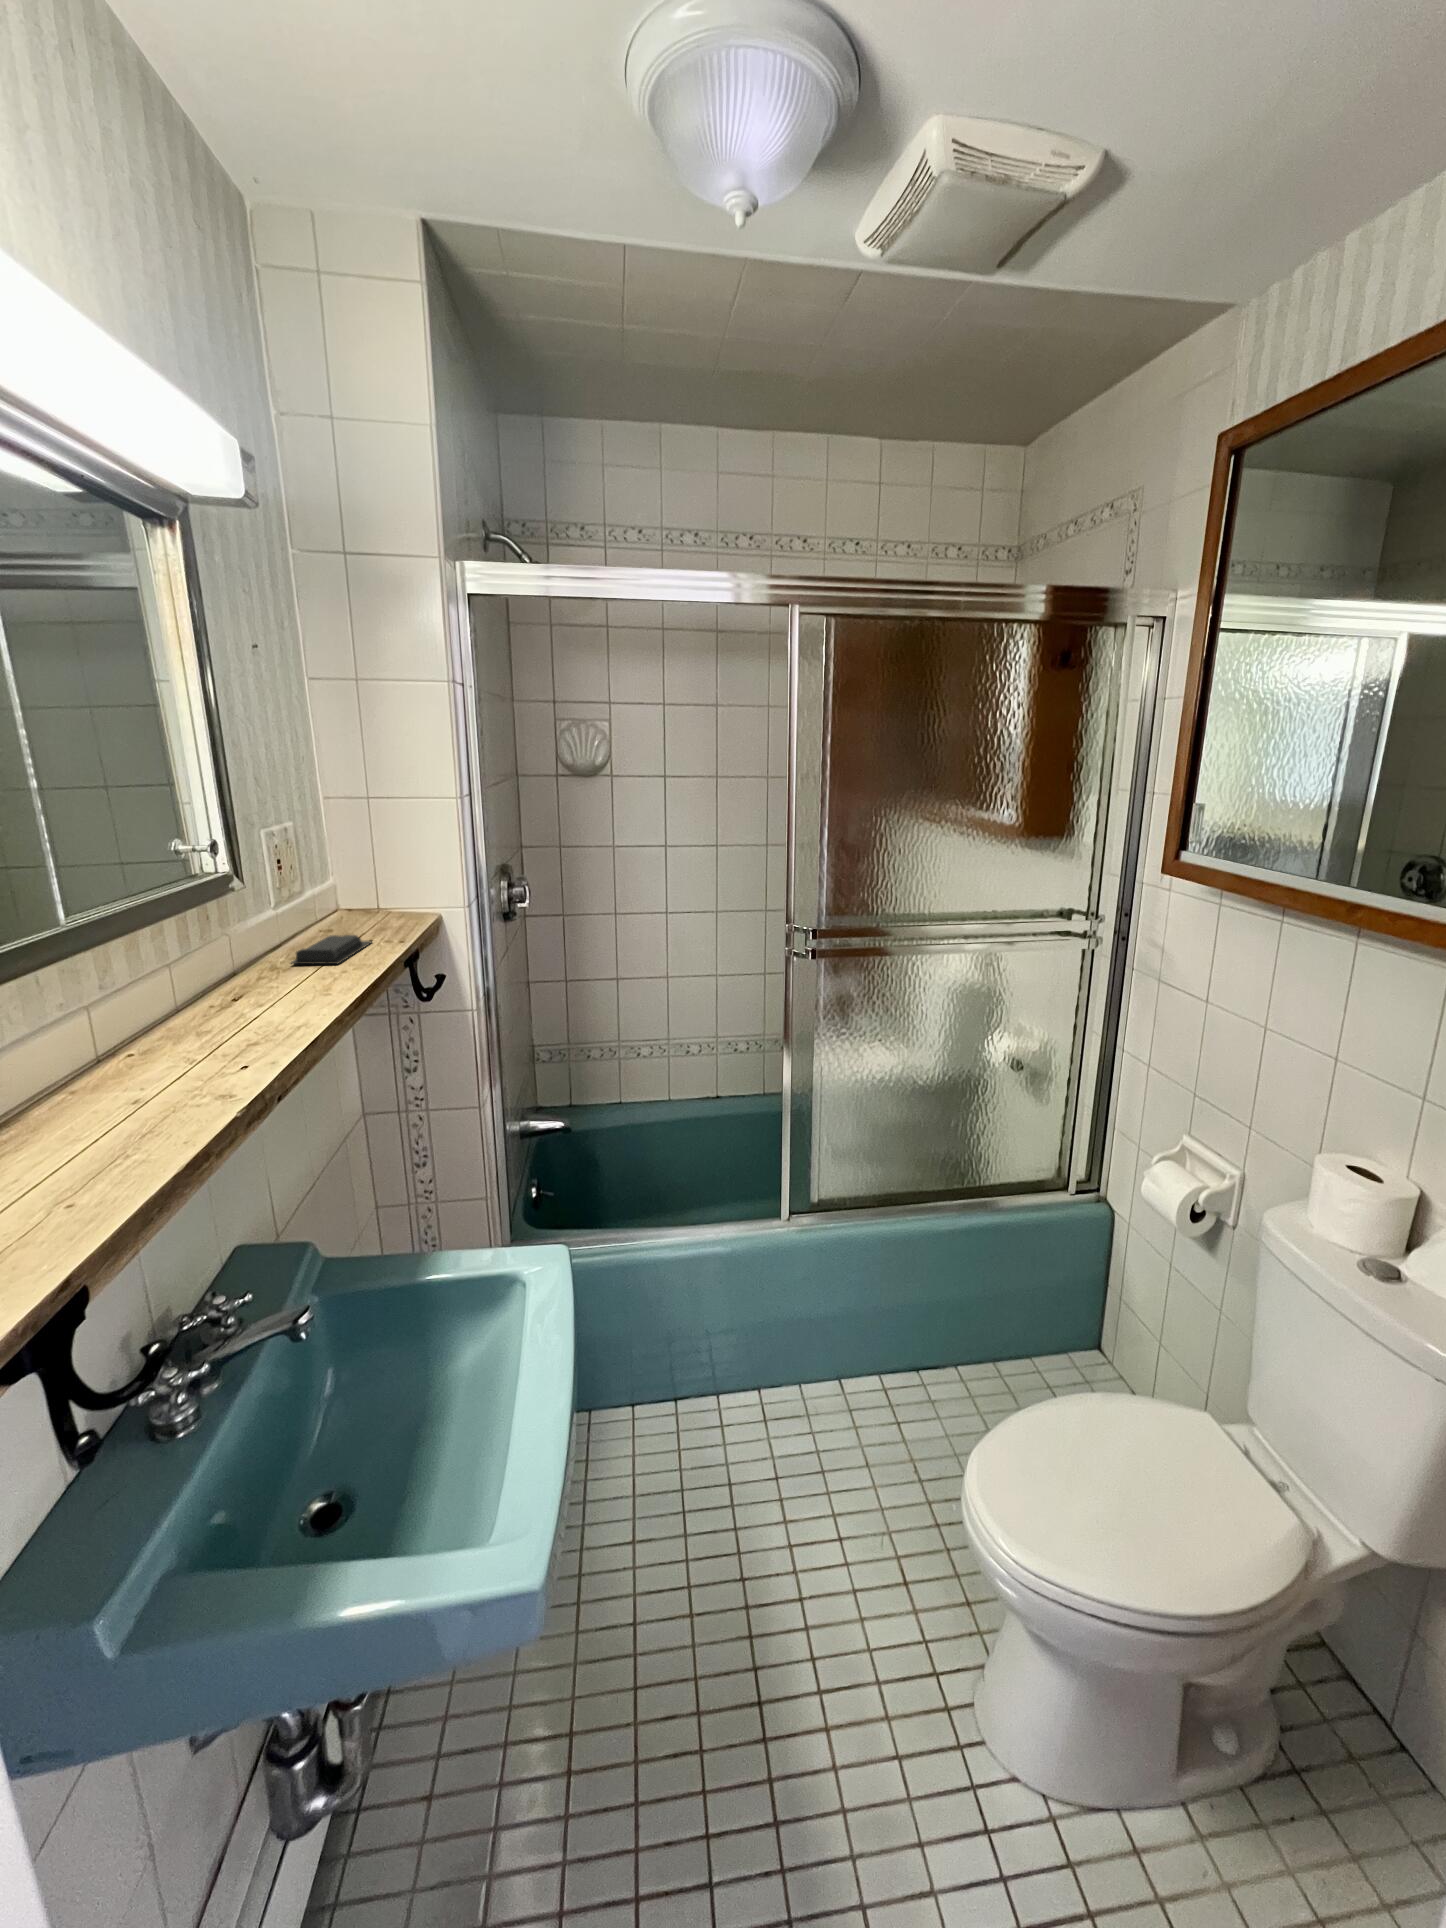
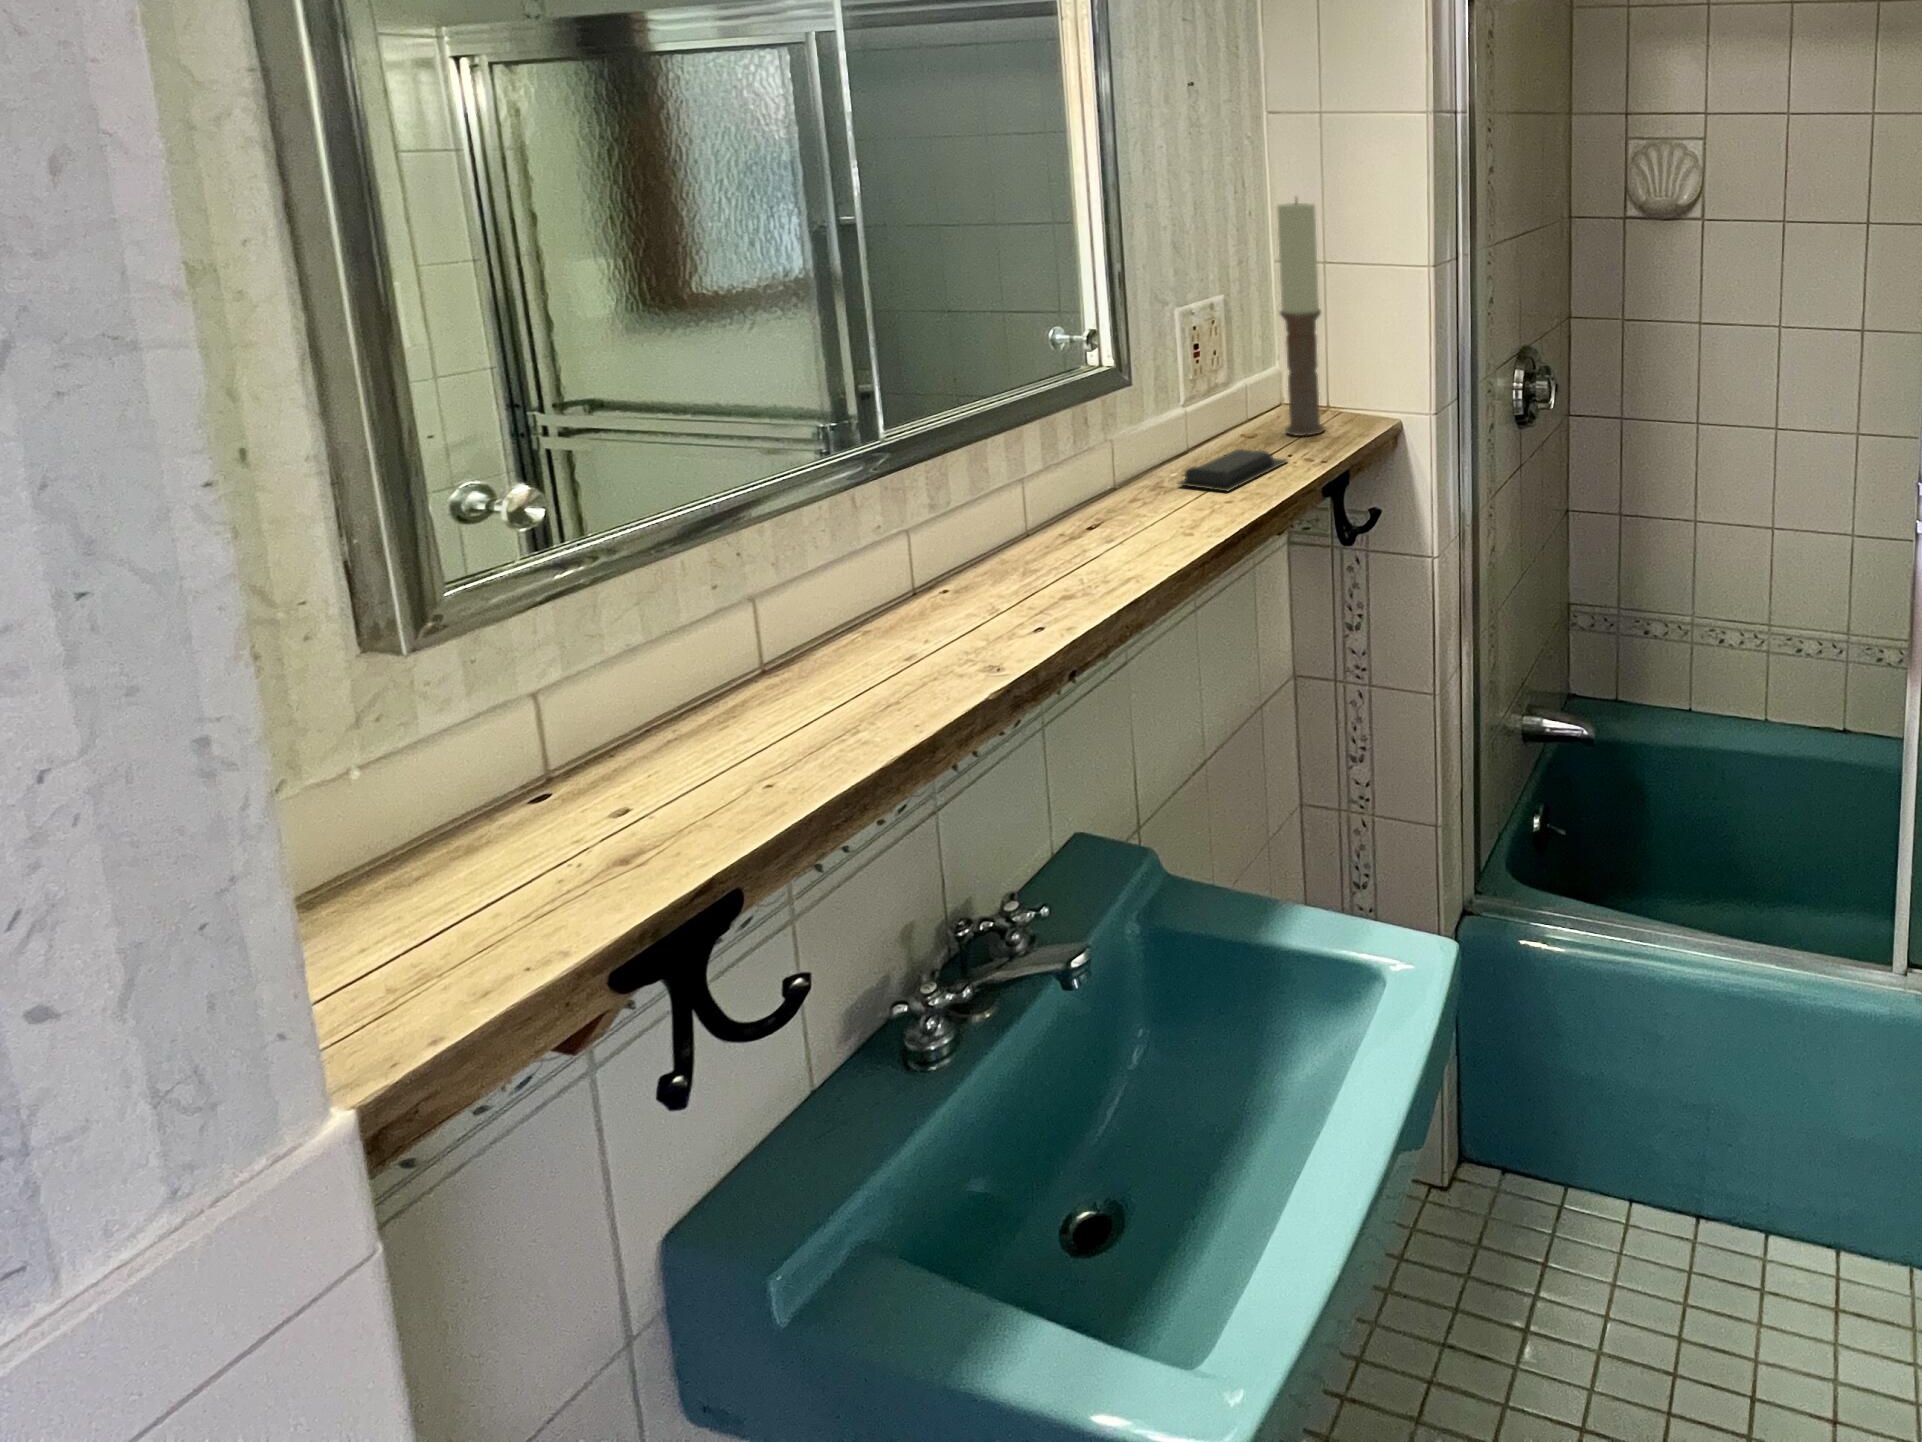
candle: none [335,741,386,926] -> present [1277,201,1325,436]

